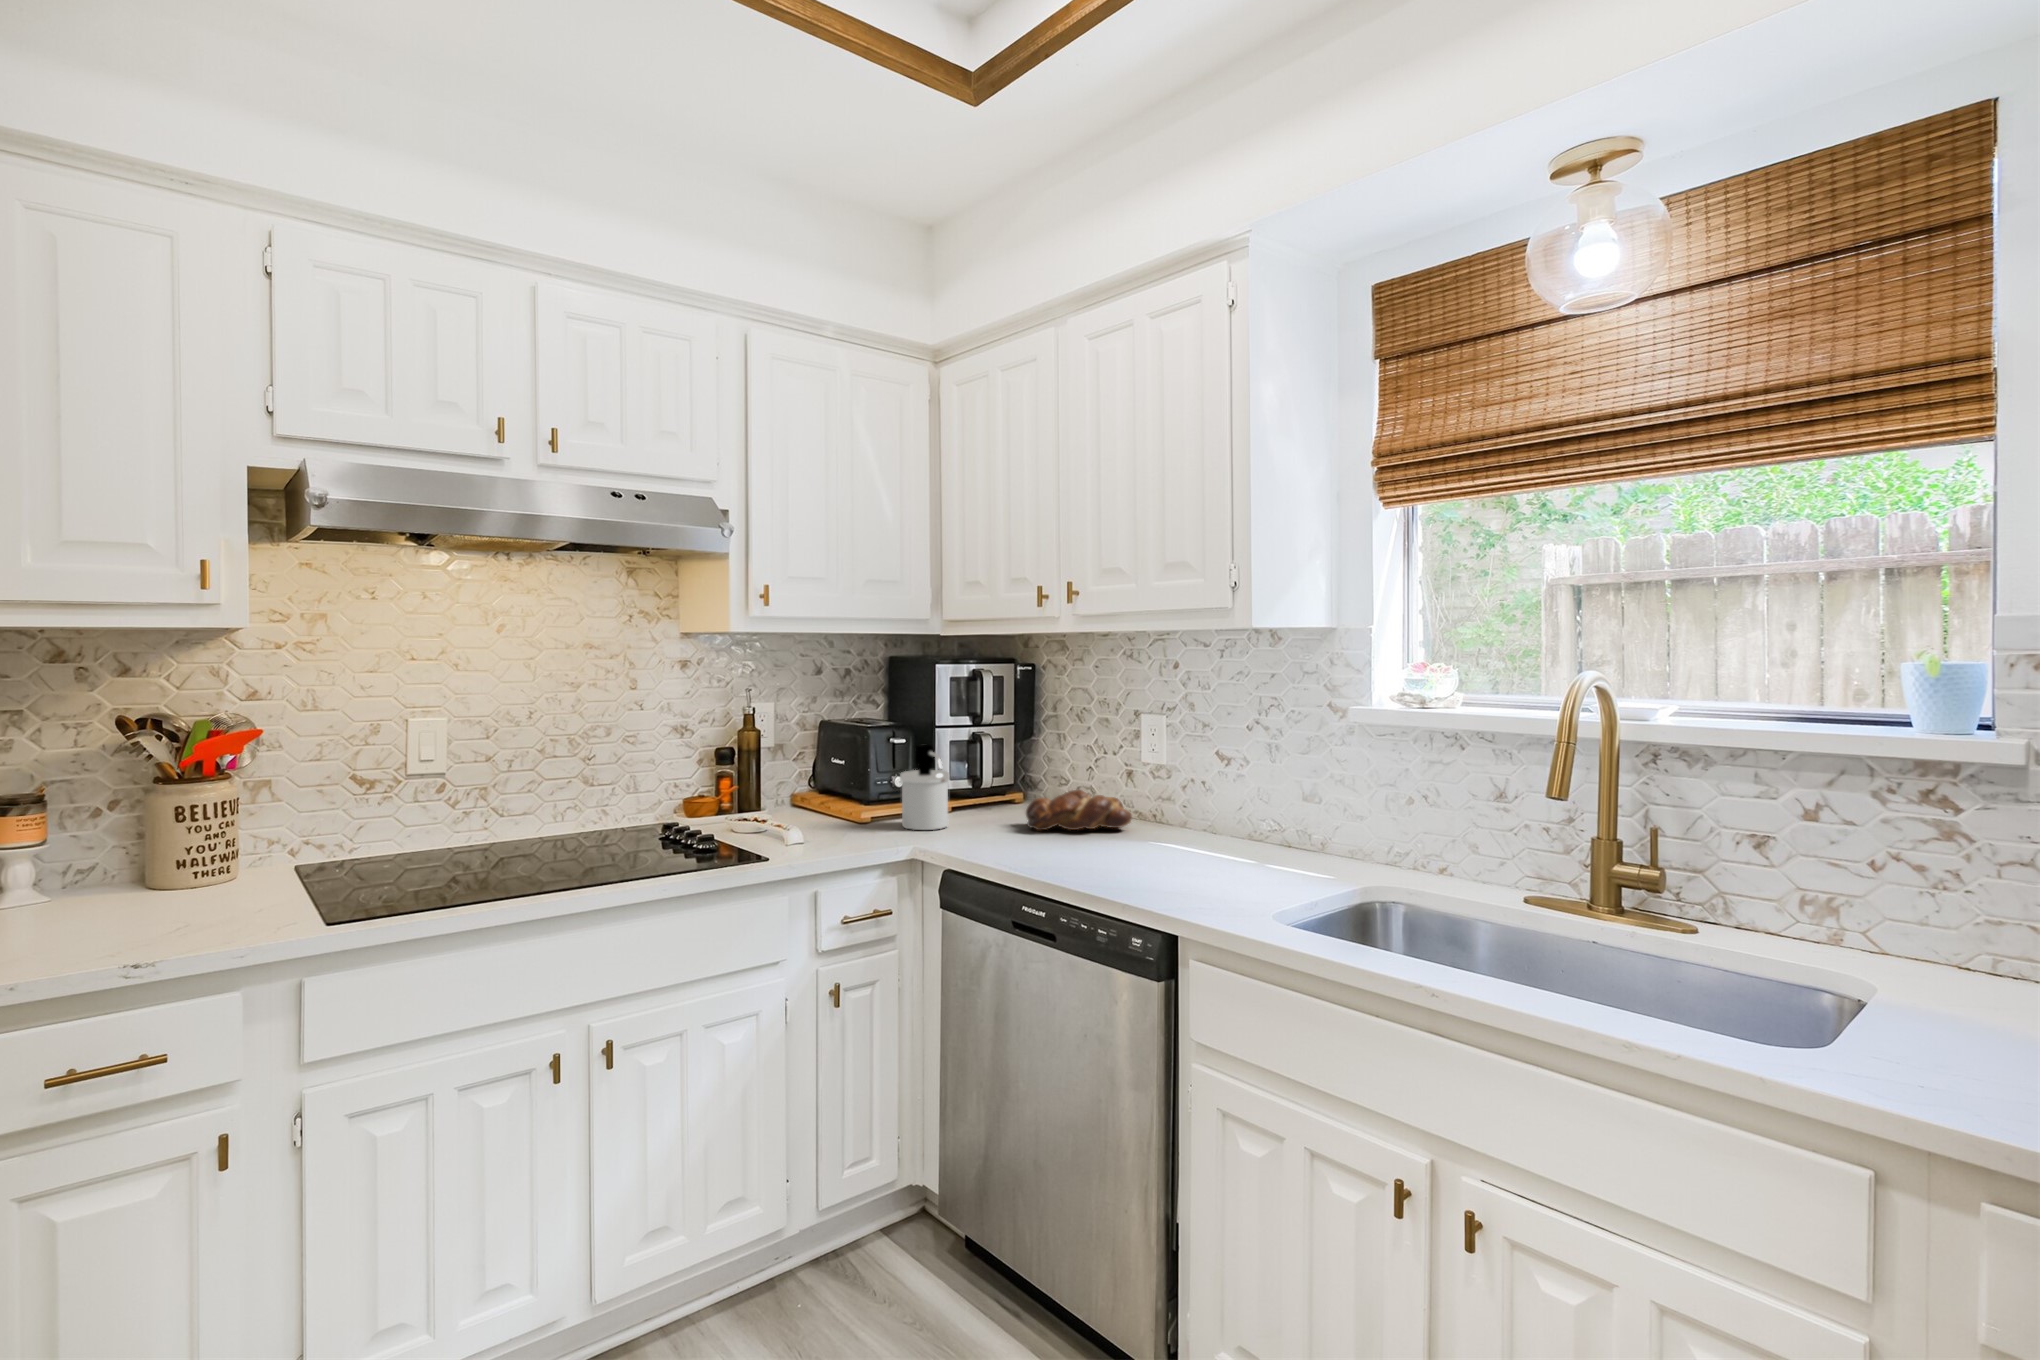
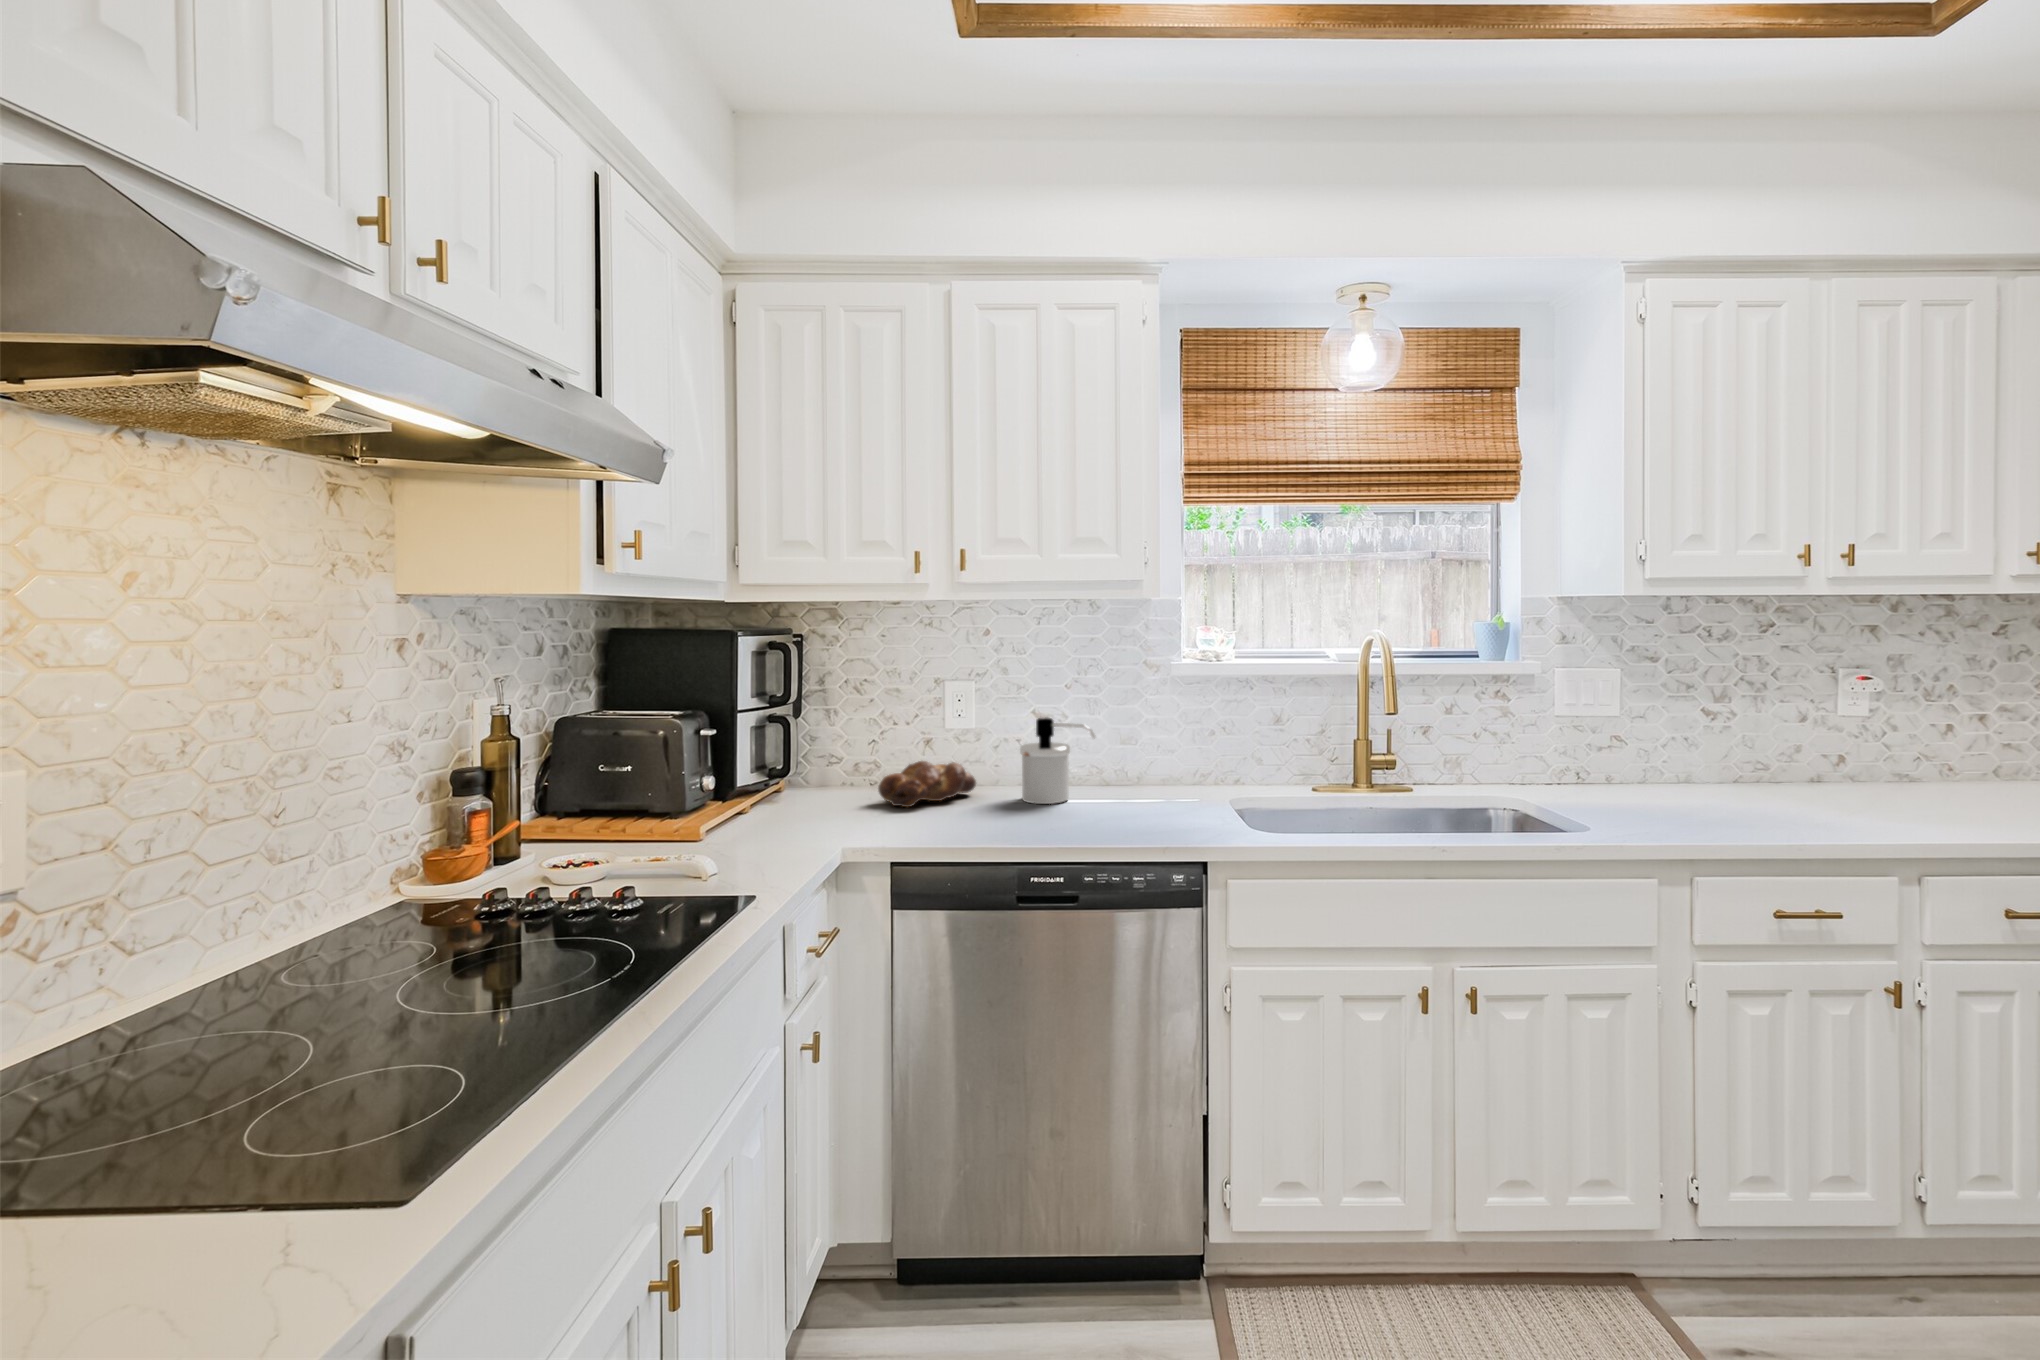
soap dispenser: present [900,745,950,830] -> present [1020,718,1095,804]

